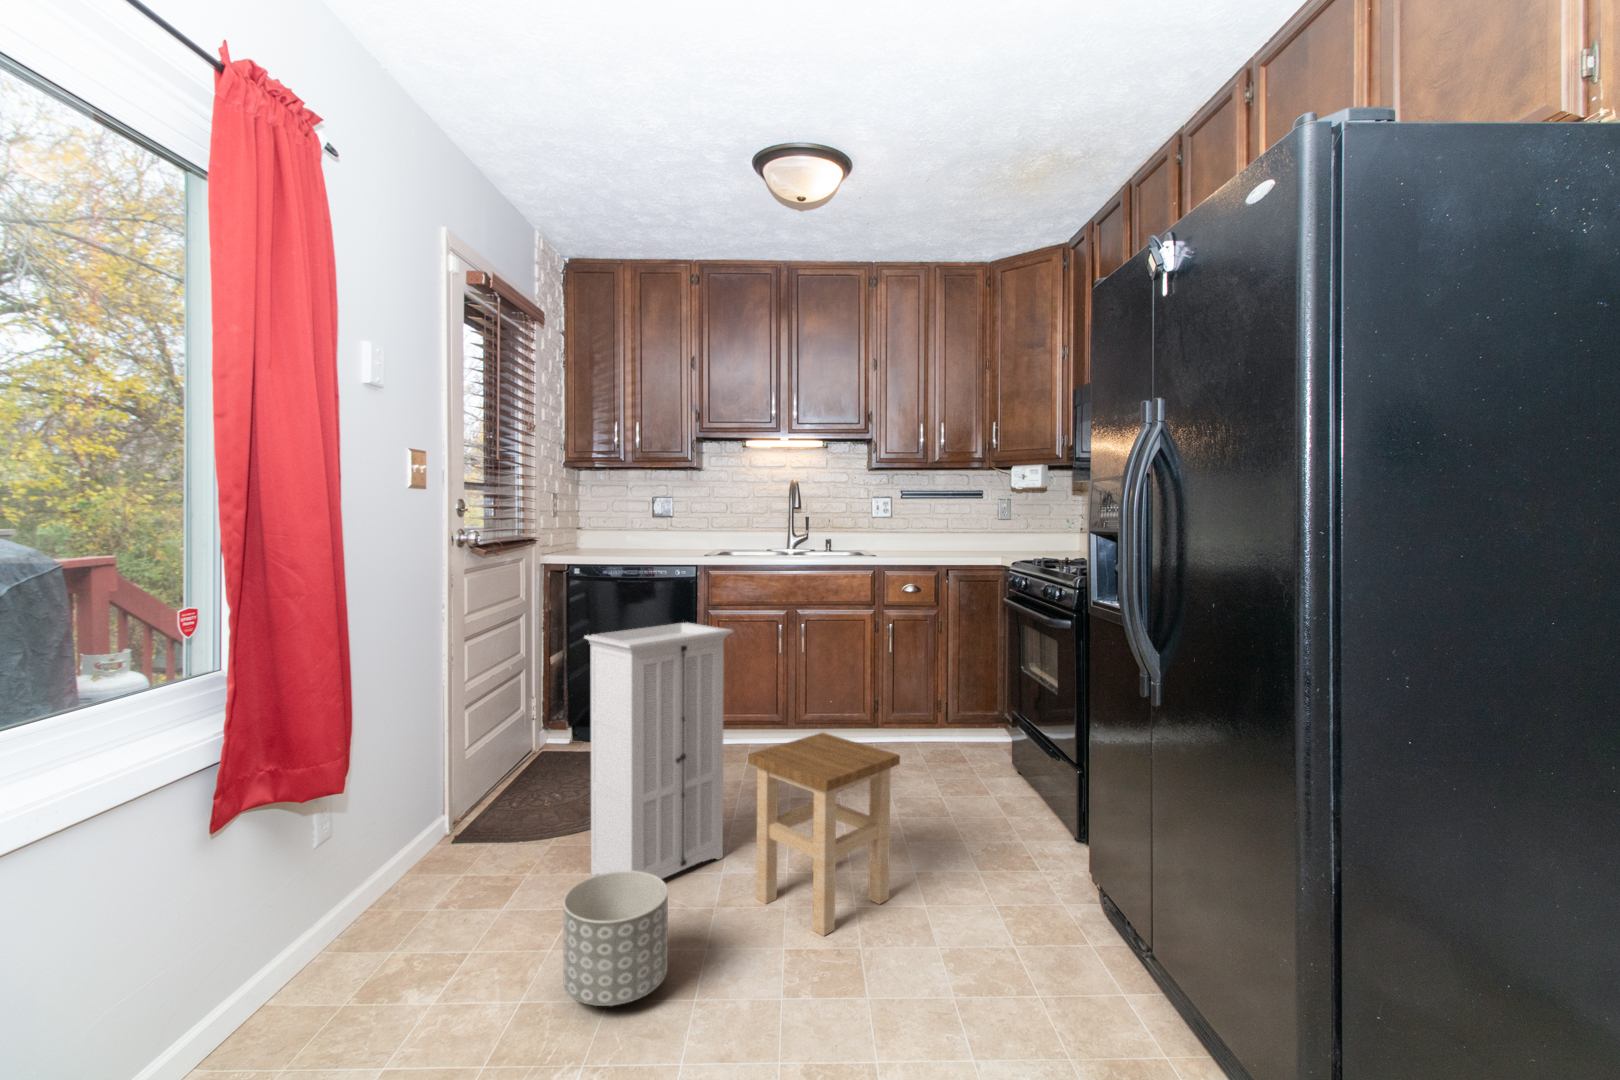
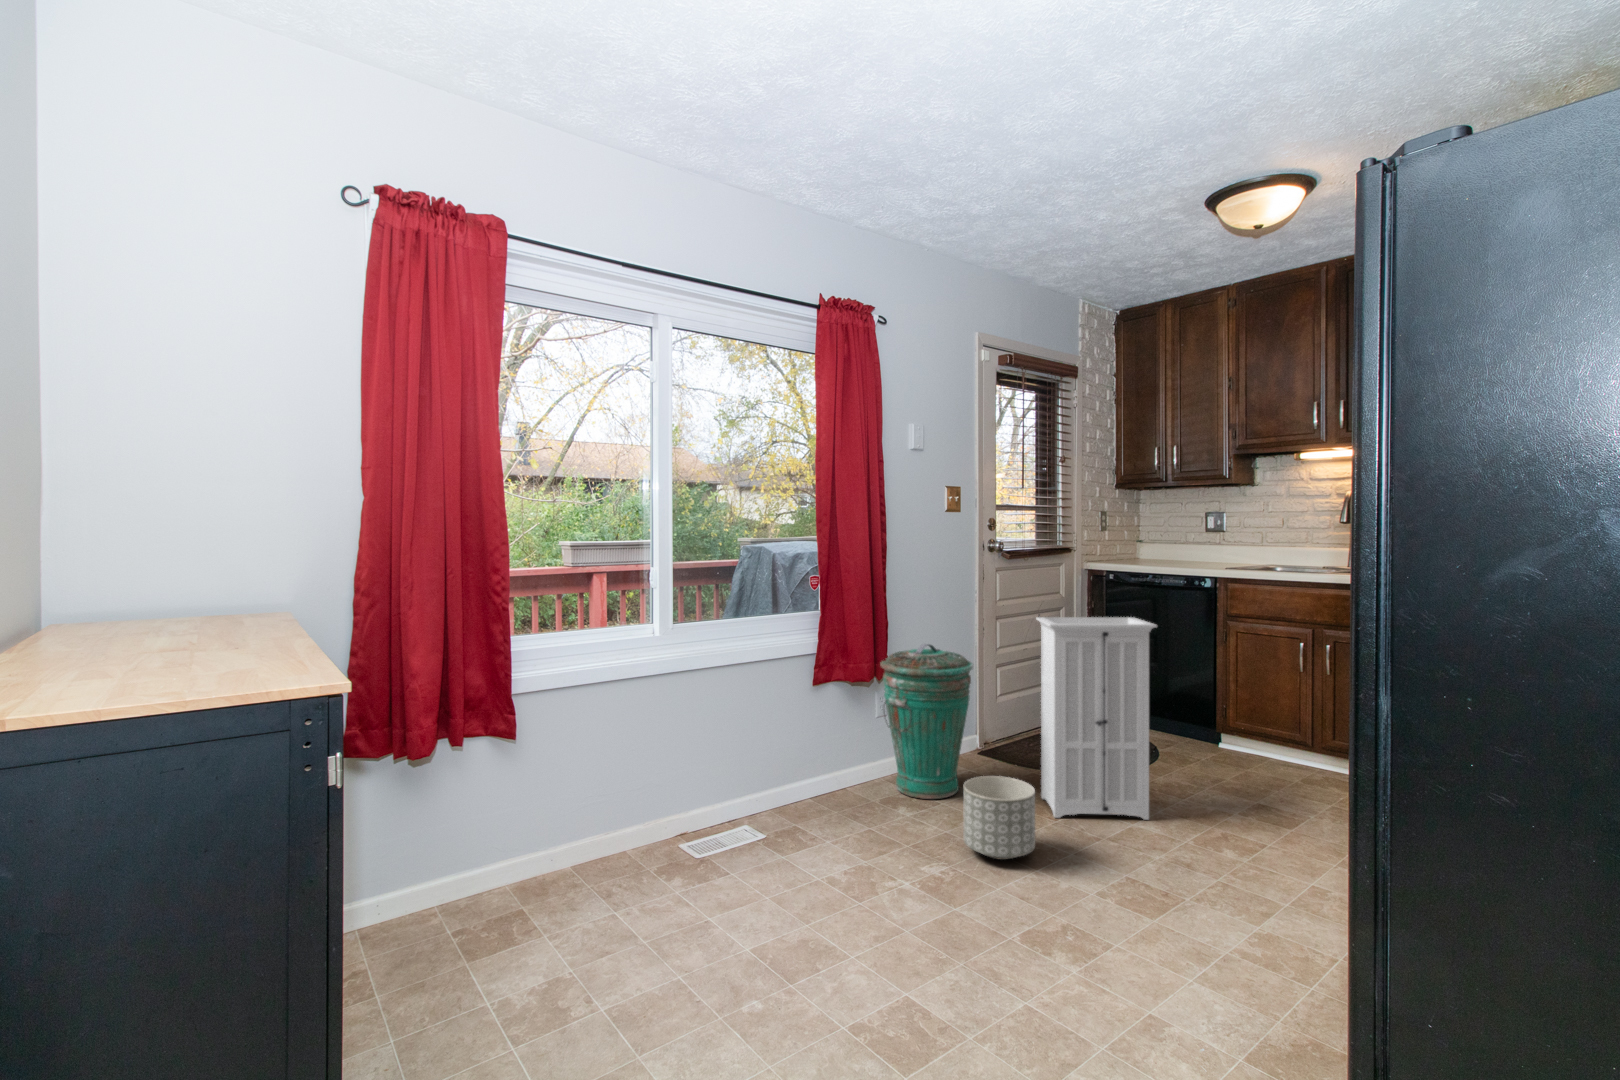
trash can: none [338,697,502,950] -> present [880,644,973,799]
stool: present [748,733,900,936] -> none [1141,725,1282,892]

